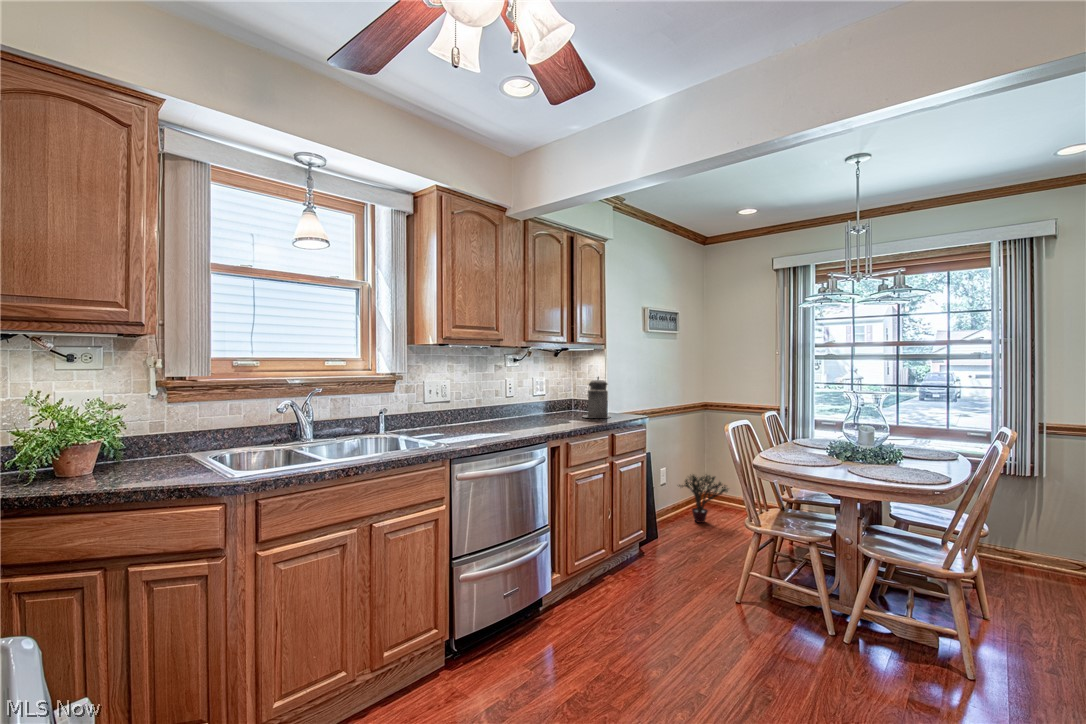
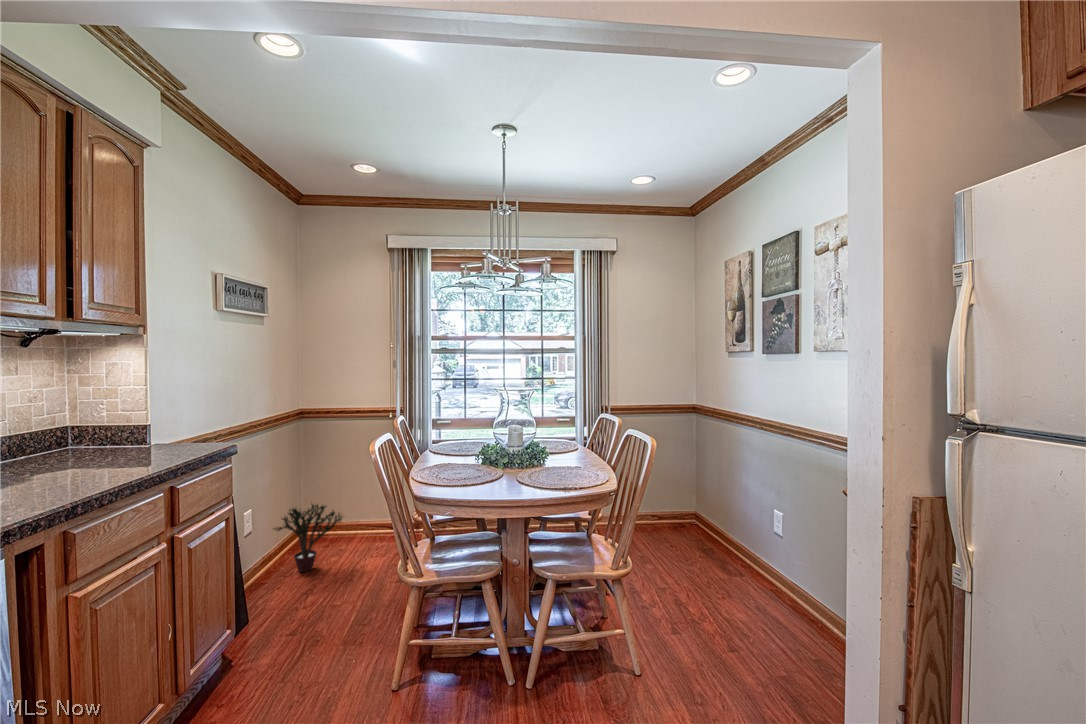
canister: present [583,377,610,418] -> none [94,383,164,463]

